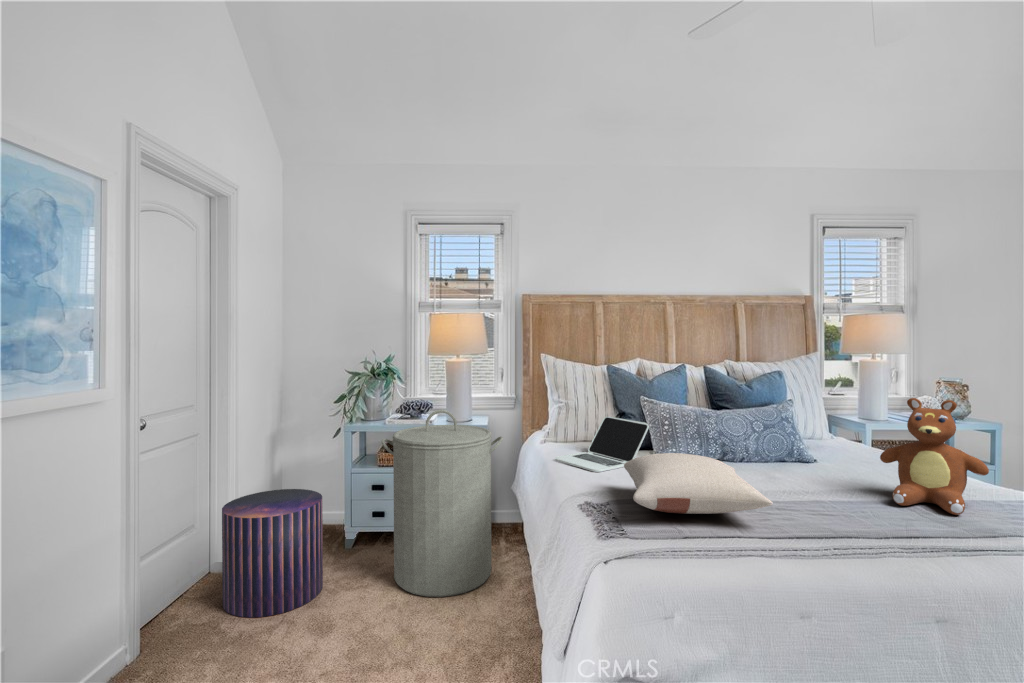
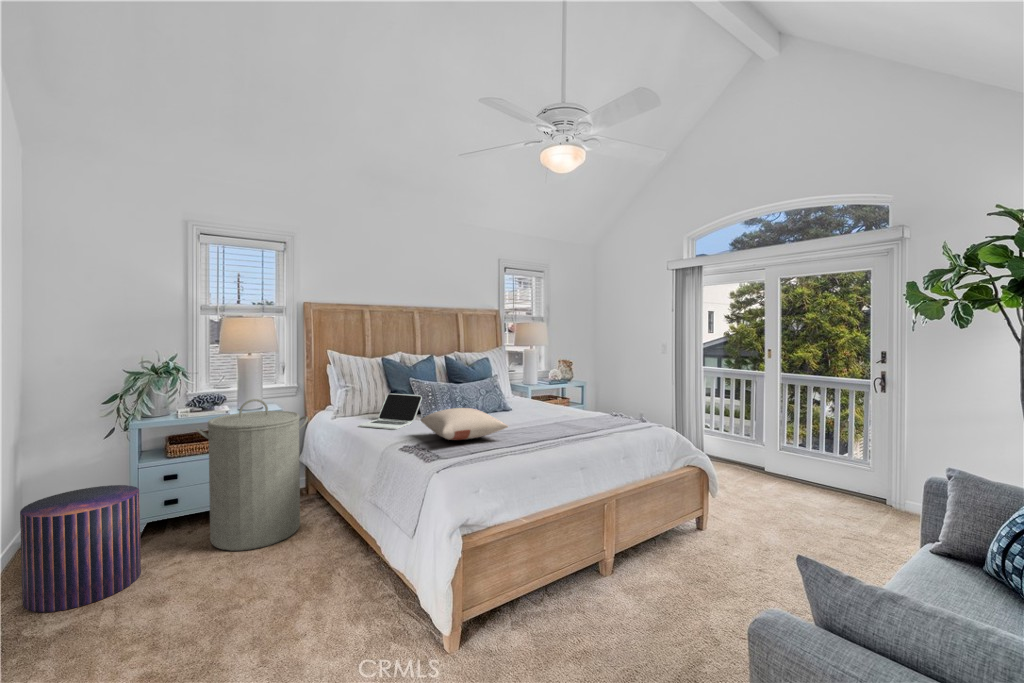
teddy bear: present [880,398,989,515] -> none [545,370,587,423]

